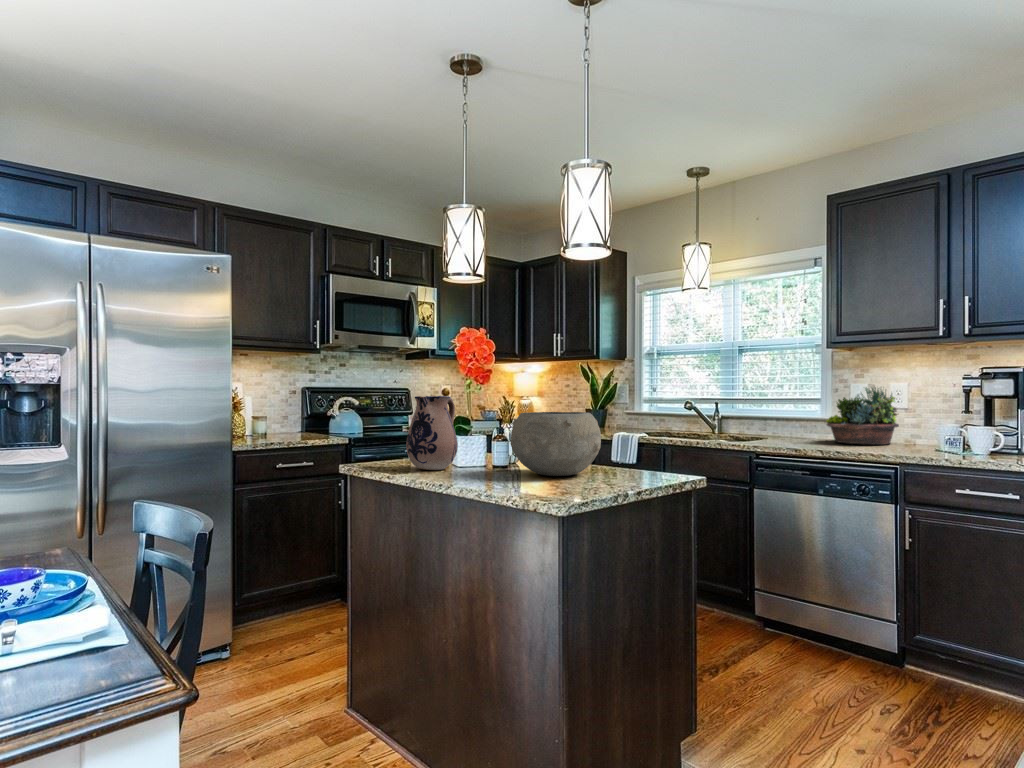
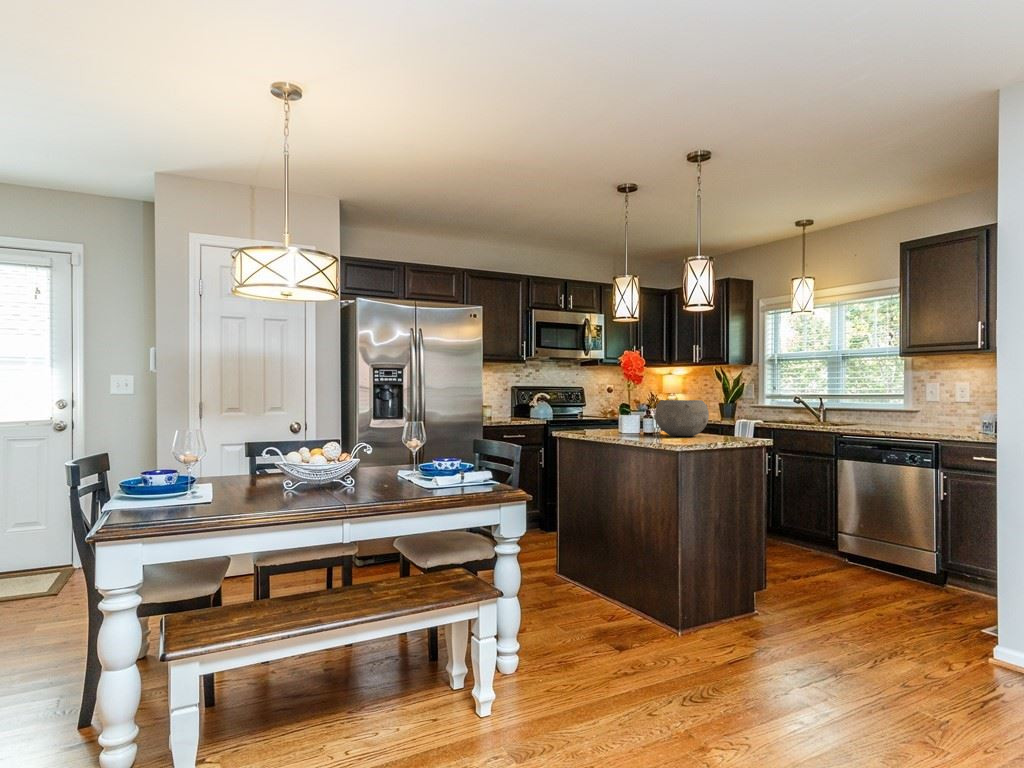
succulent planter: present [827,387,899,445] -> none [899,384,957,429]
ceramic pitcher: present [406,396,458,470] -> none [594,391,624,433]

